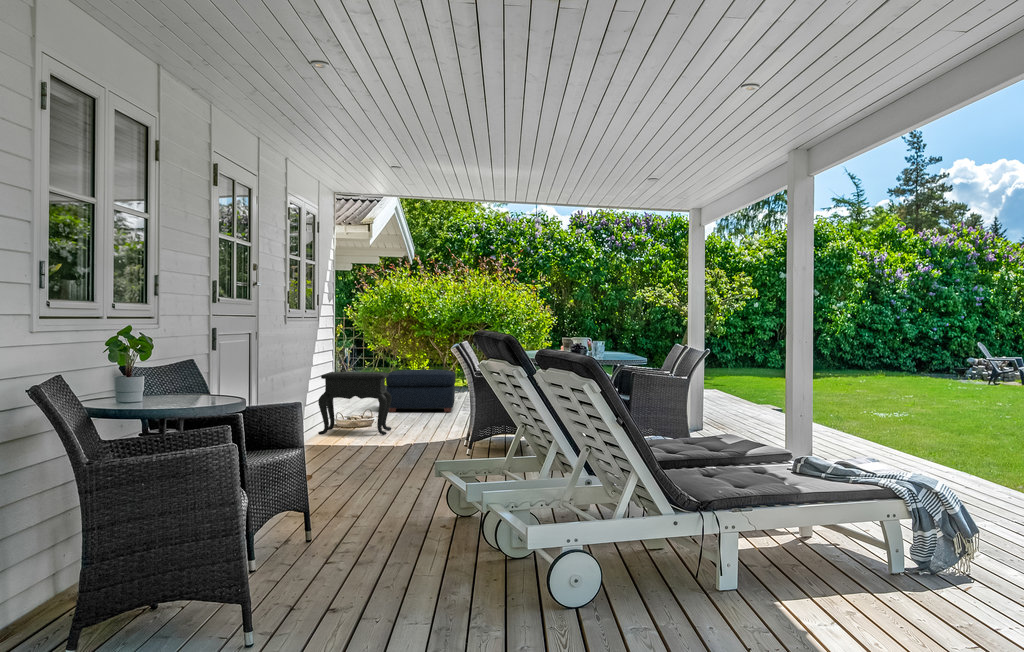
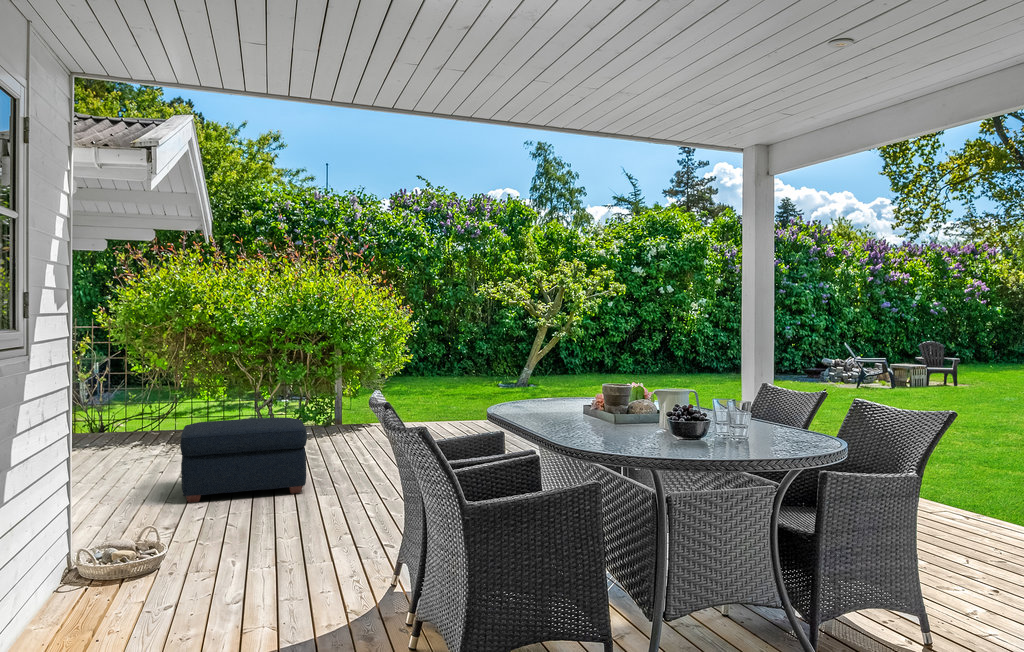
side table: present [318,372,392,435] -> none [29,462,214,634]

